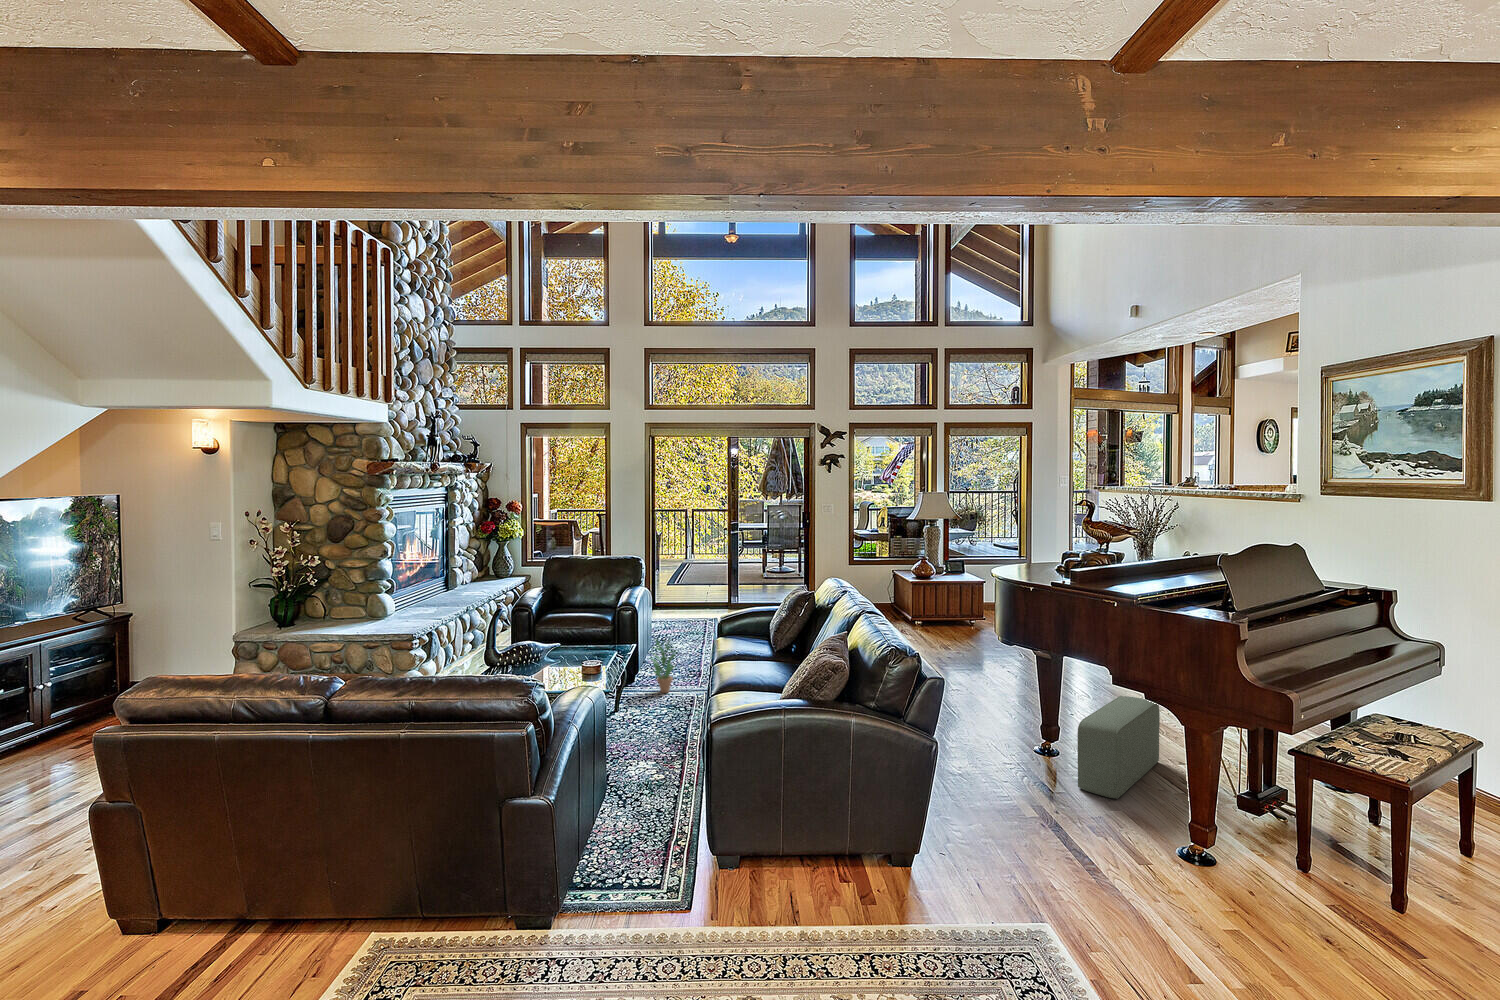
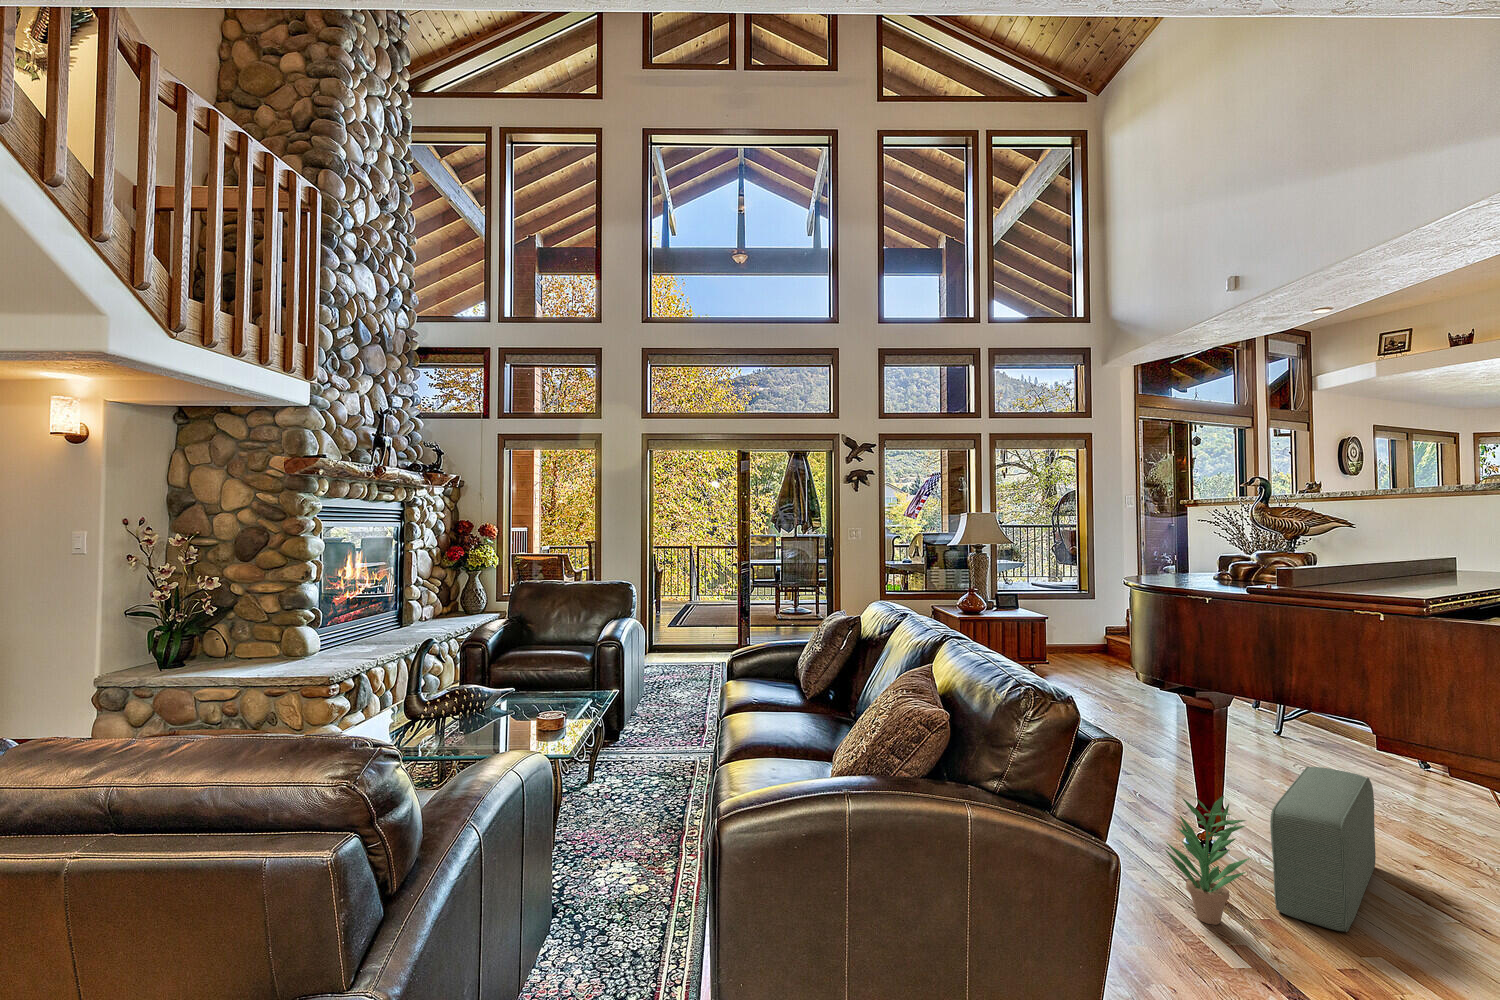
potted plant: present [652,639,675,693] -> present [1165,796,1250,925]

